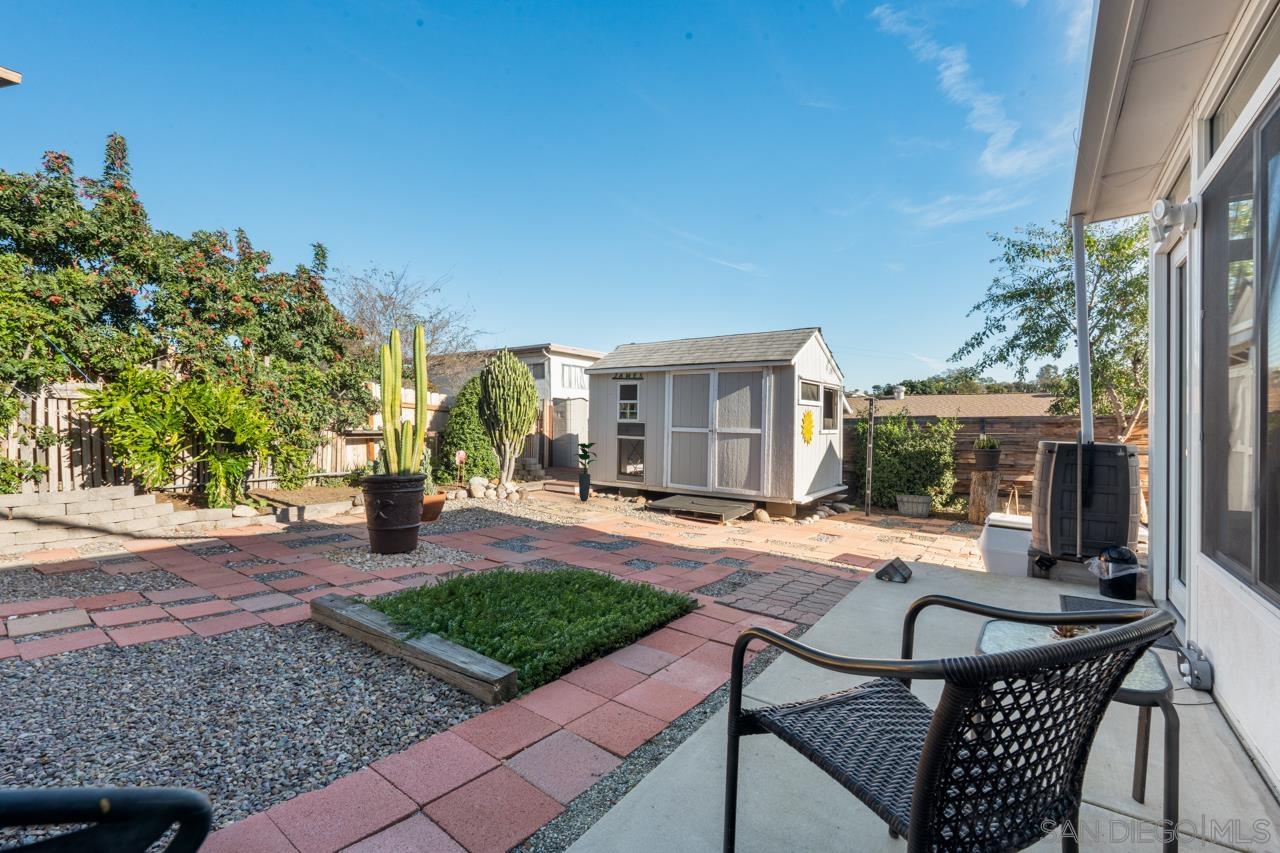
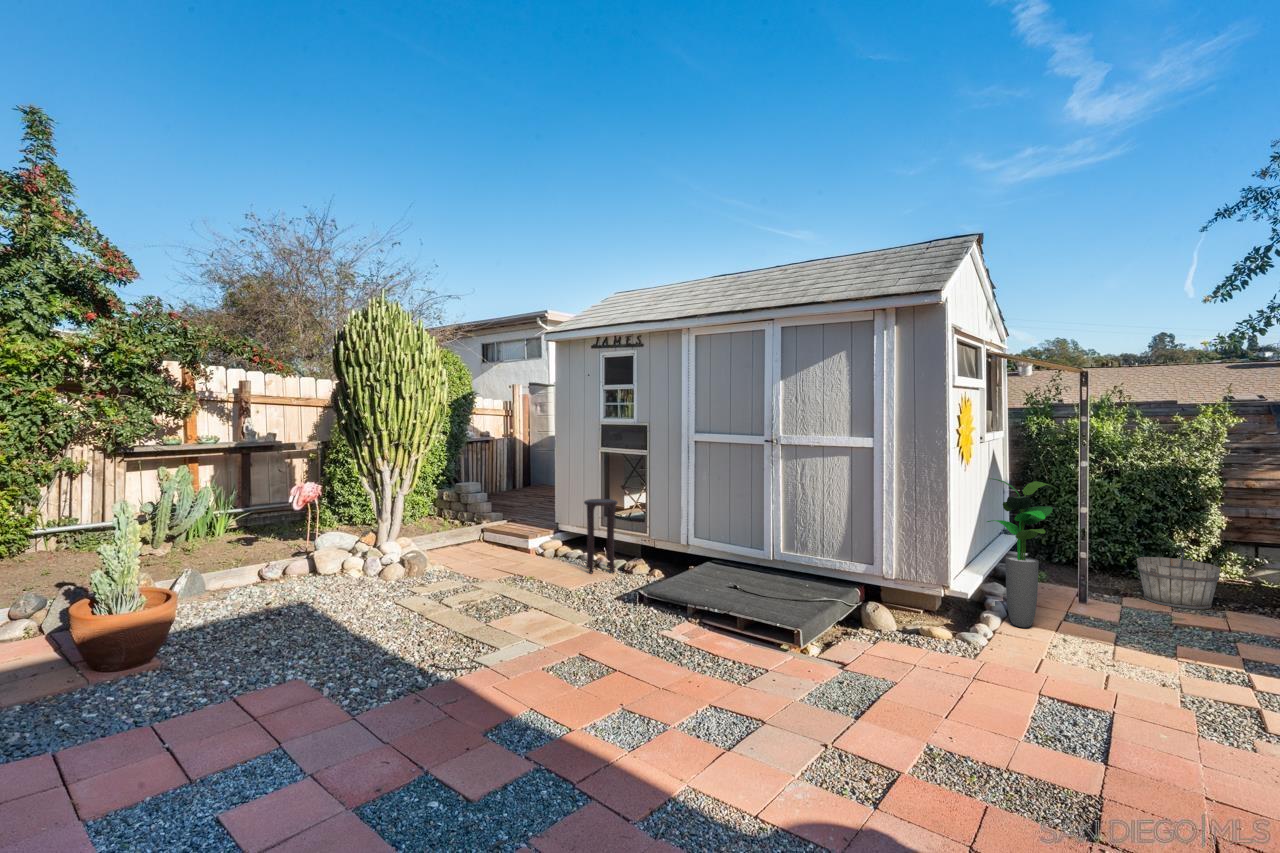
potted plant: present [575,443,597,501] -> present [987,478,1058,628]
stool: none [609,464,628,505] -> present [584,499,618,573]

